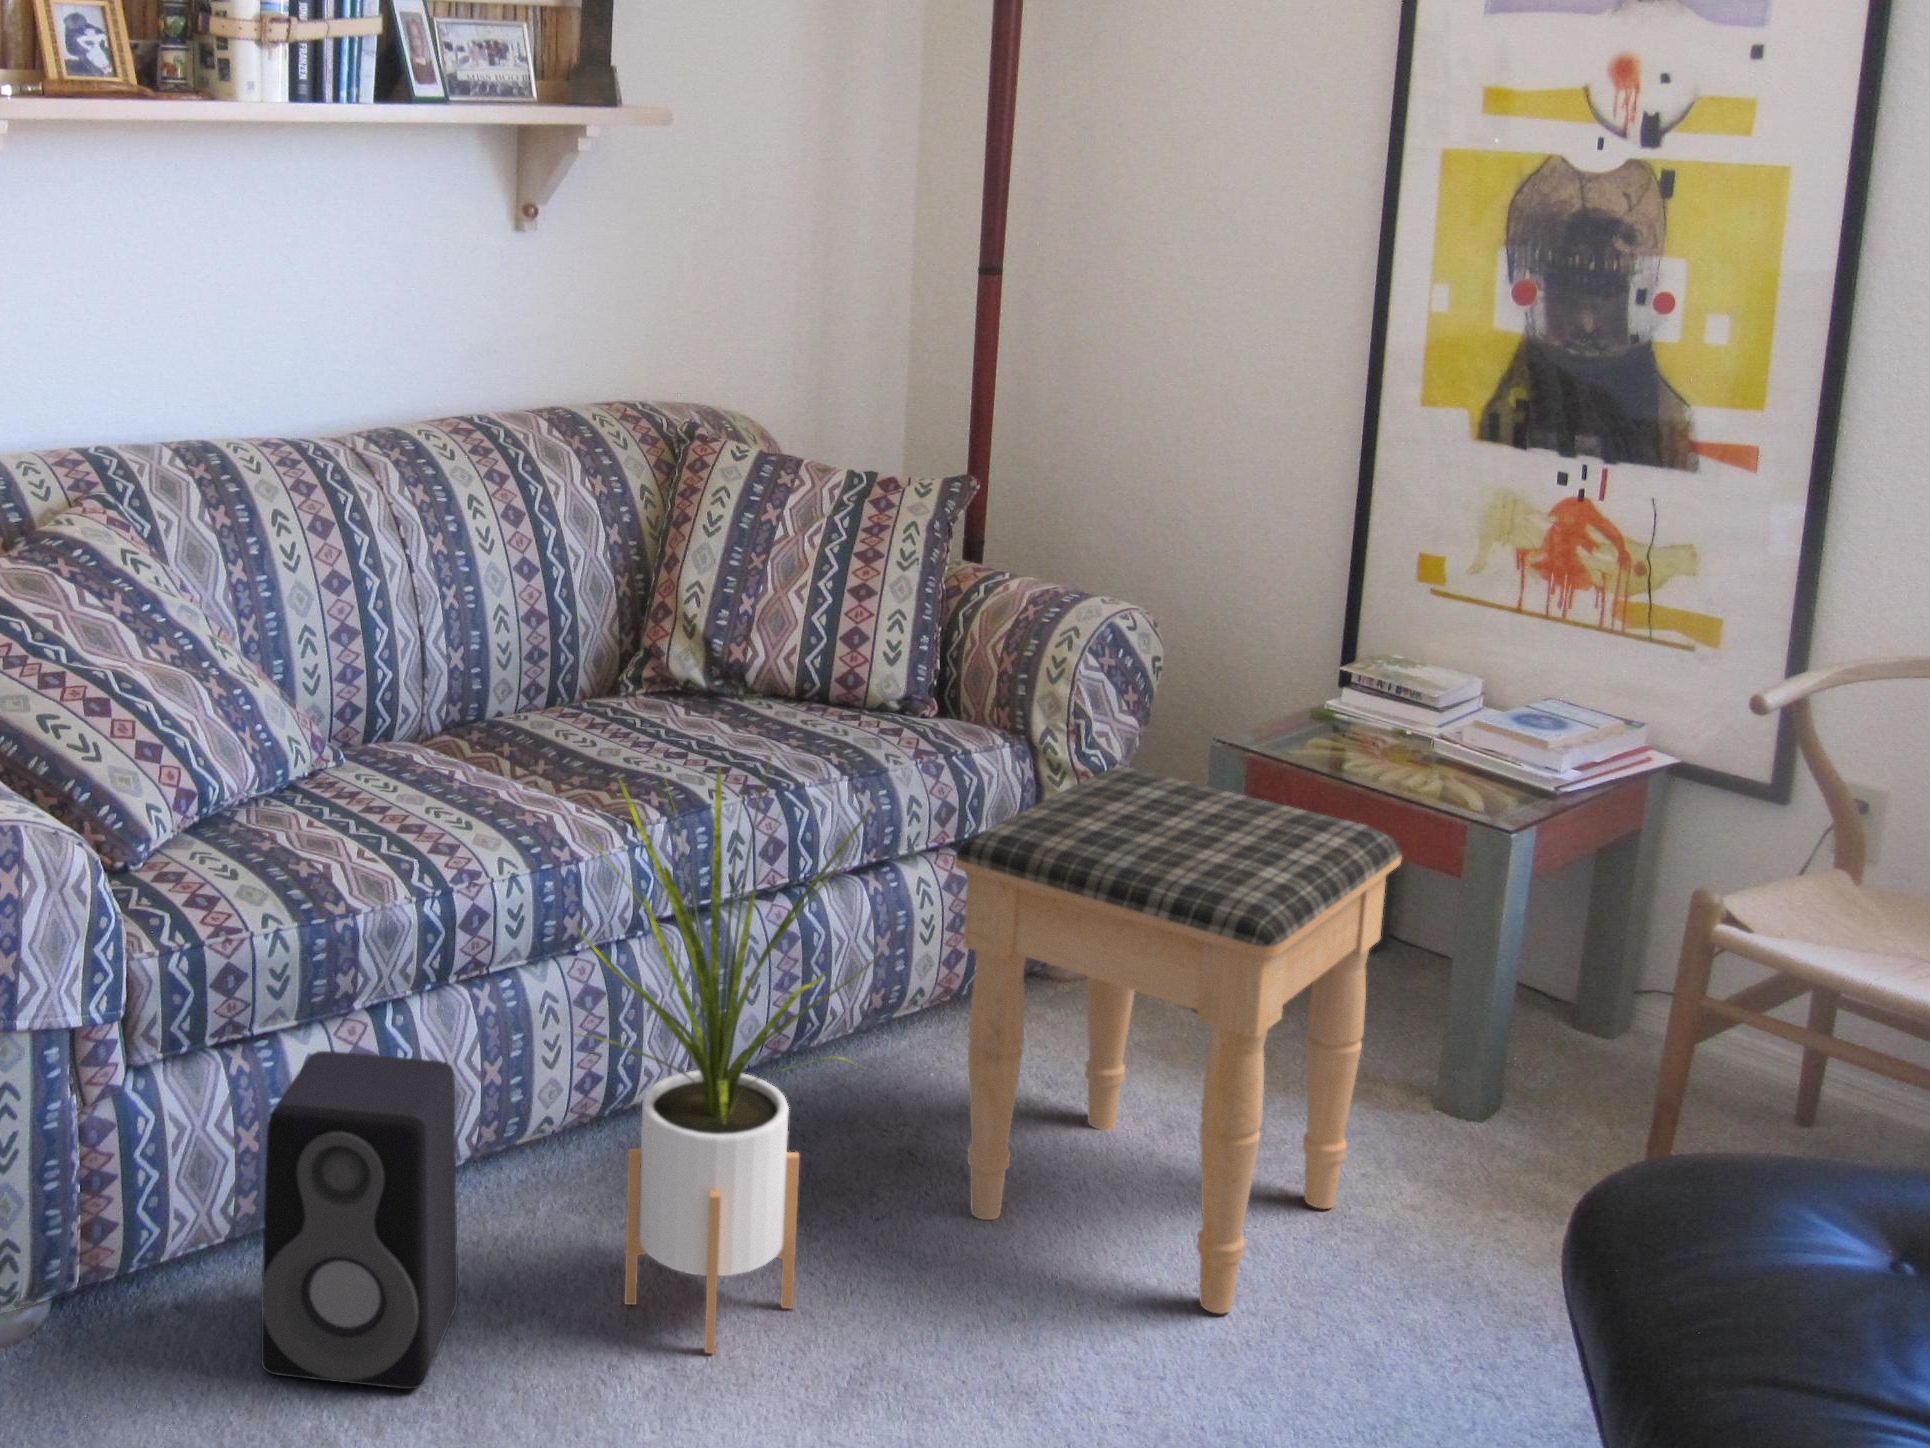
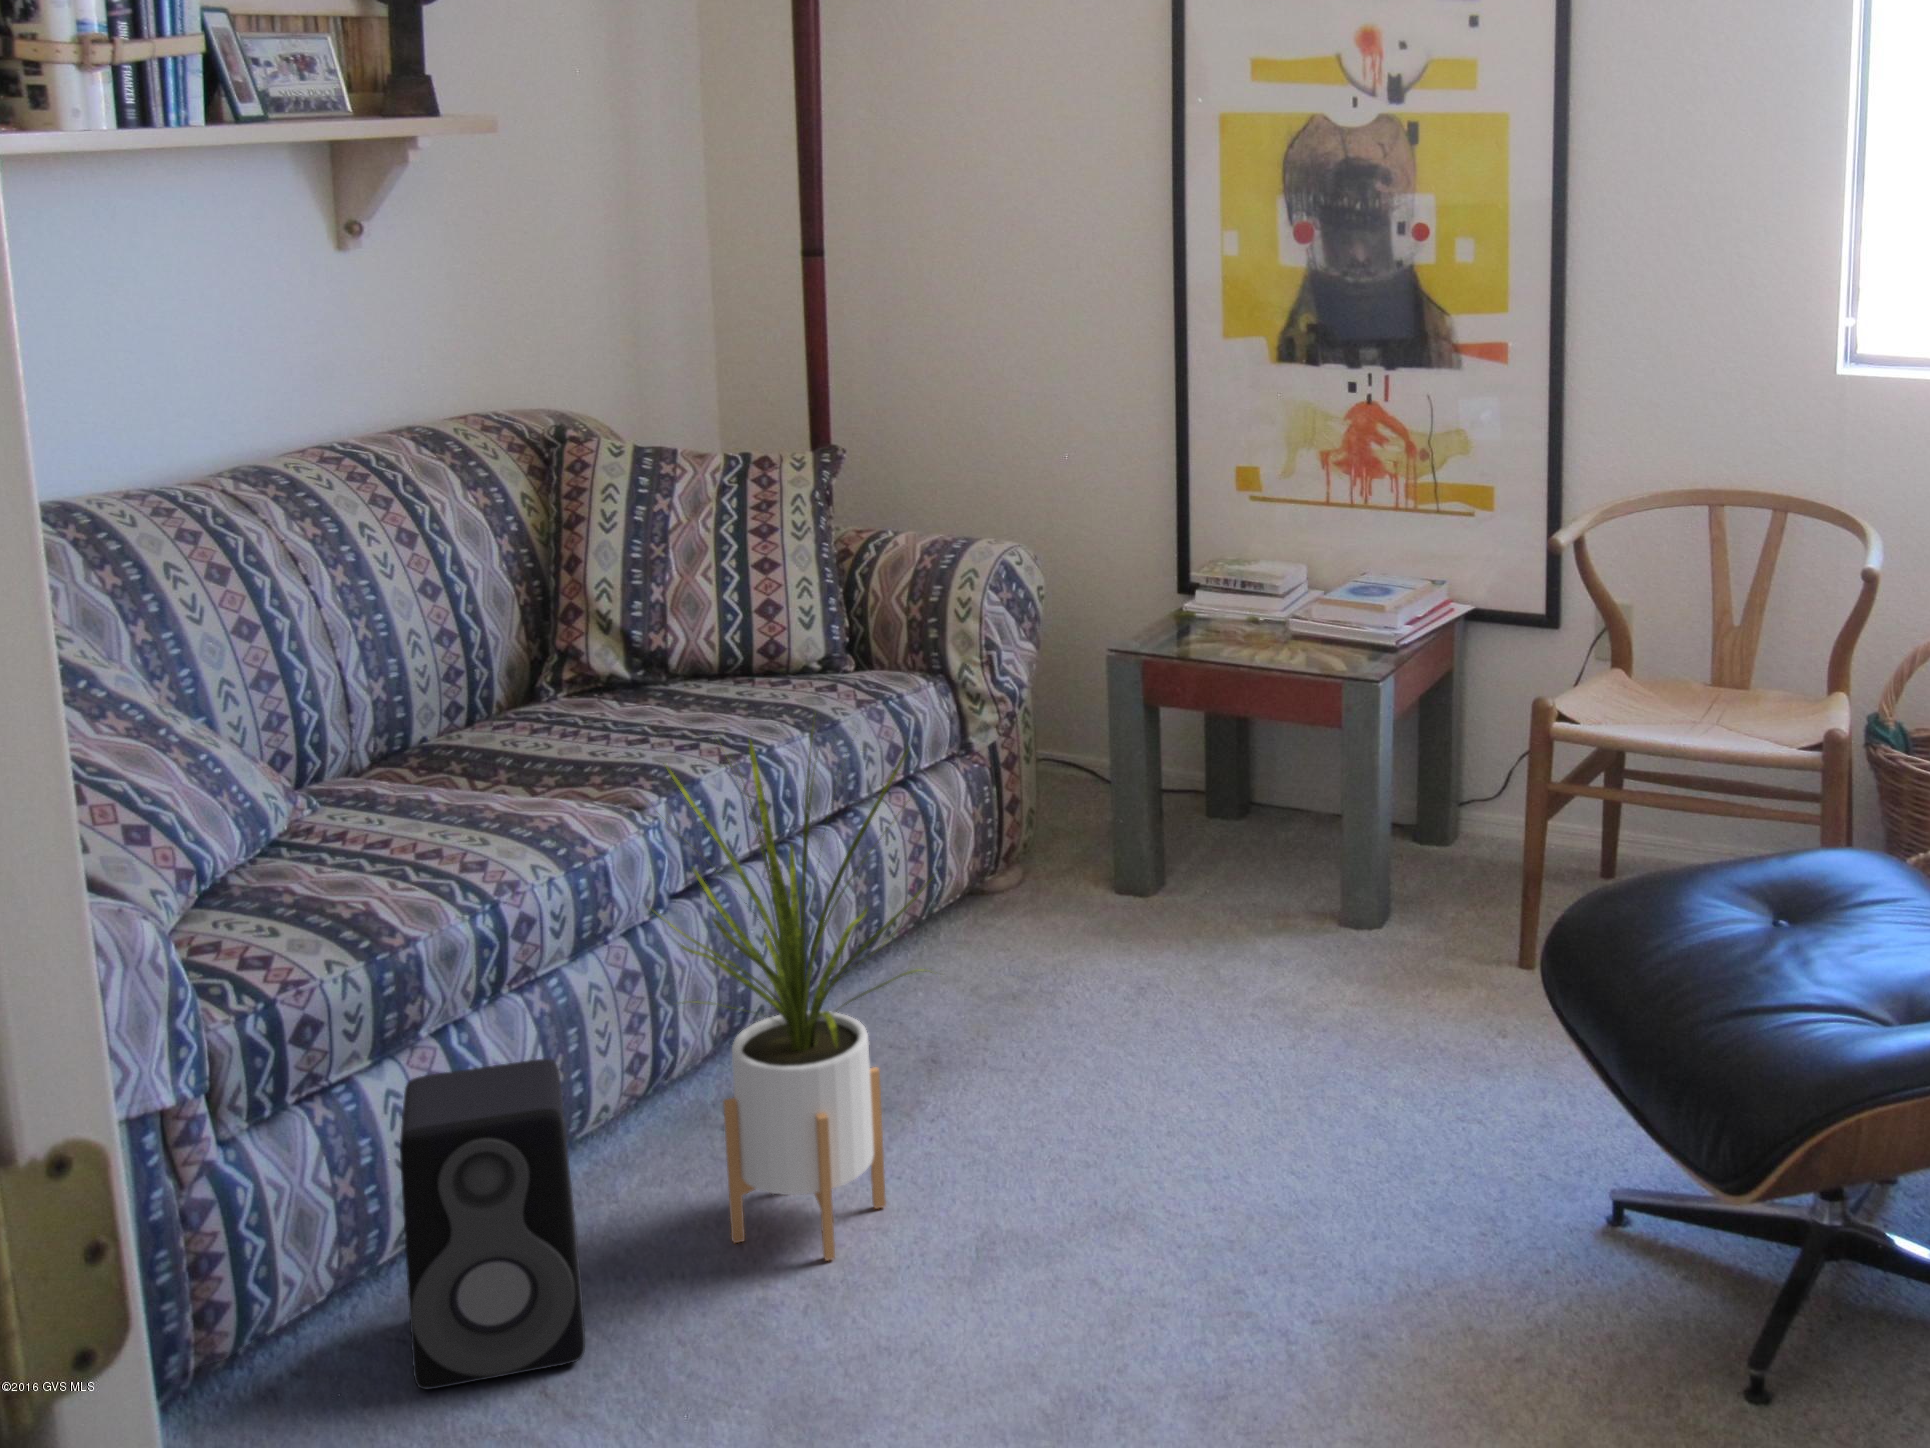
footstool: present [955,767,1402,1313] -> none [959,683,1310,1119]

